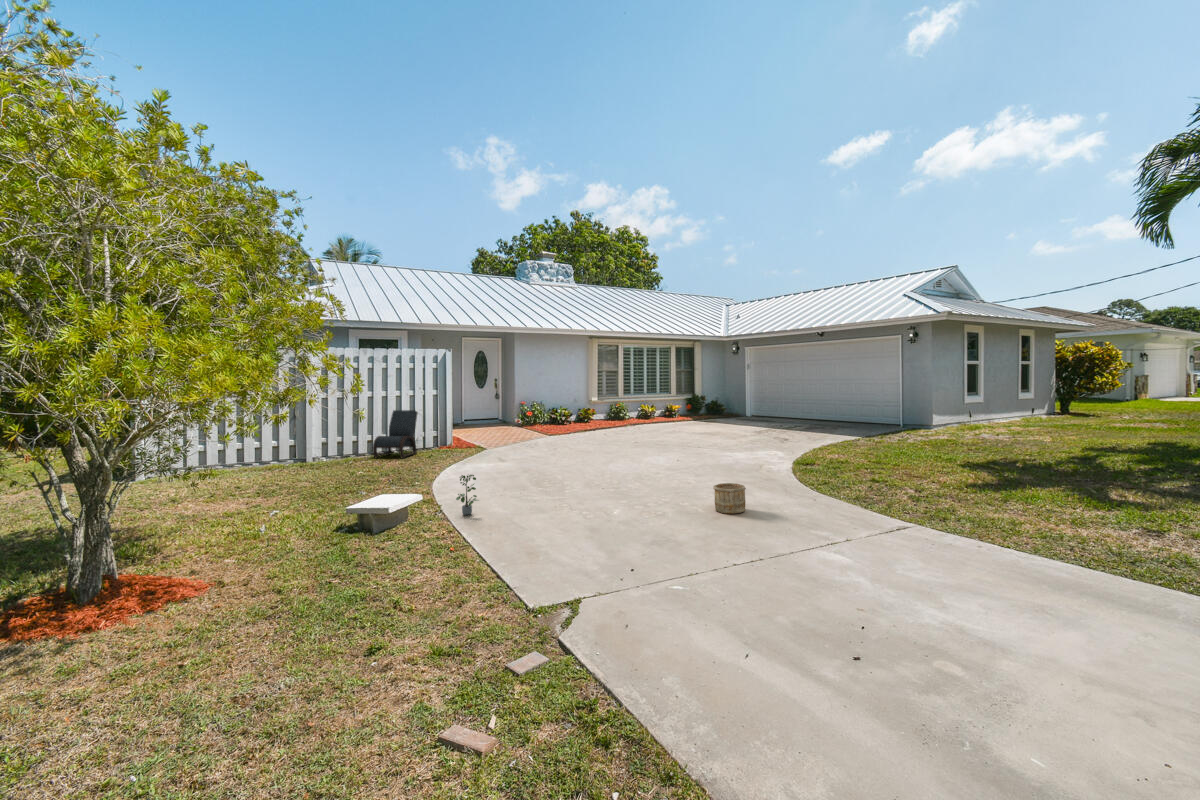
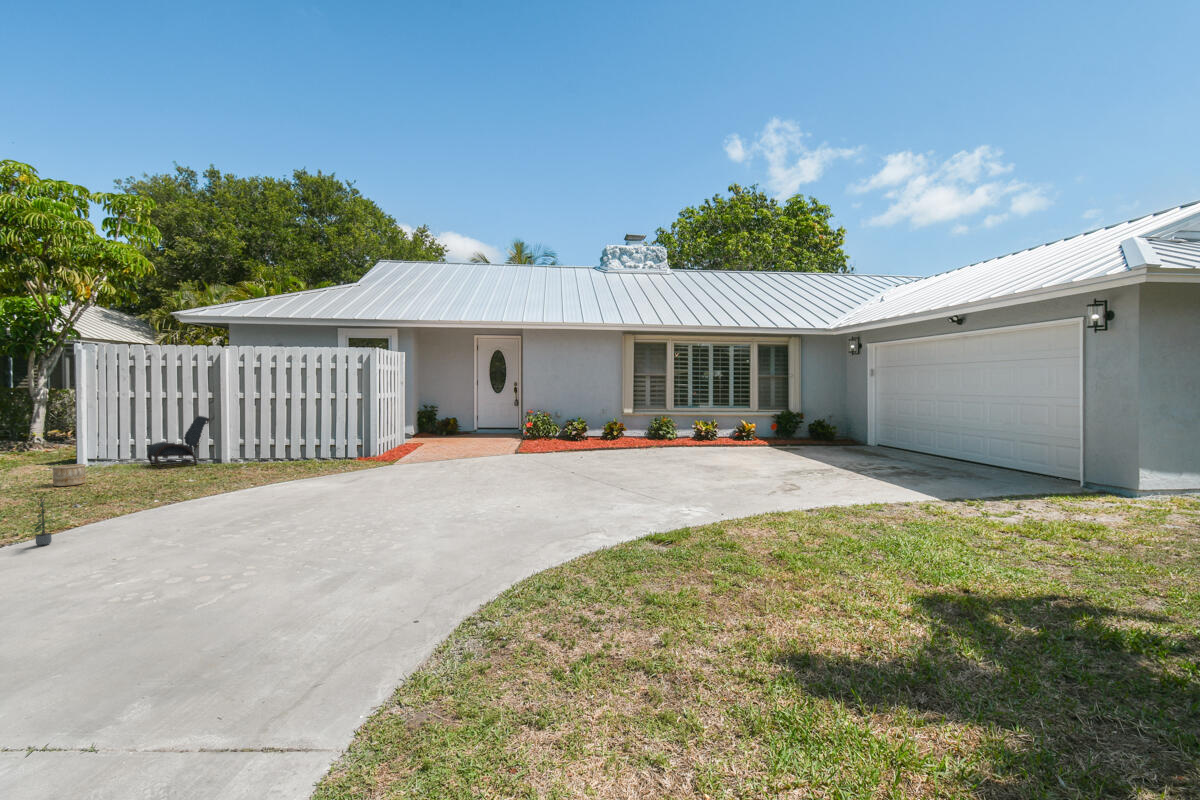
lounge chair: present [373,410,417,459] -> present [148,416,210,469]
wooden bucket: present [713,483,746,514] -> present [51,464,86,486]

